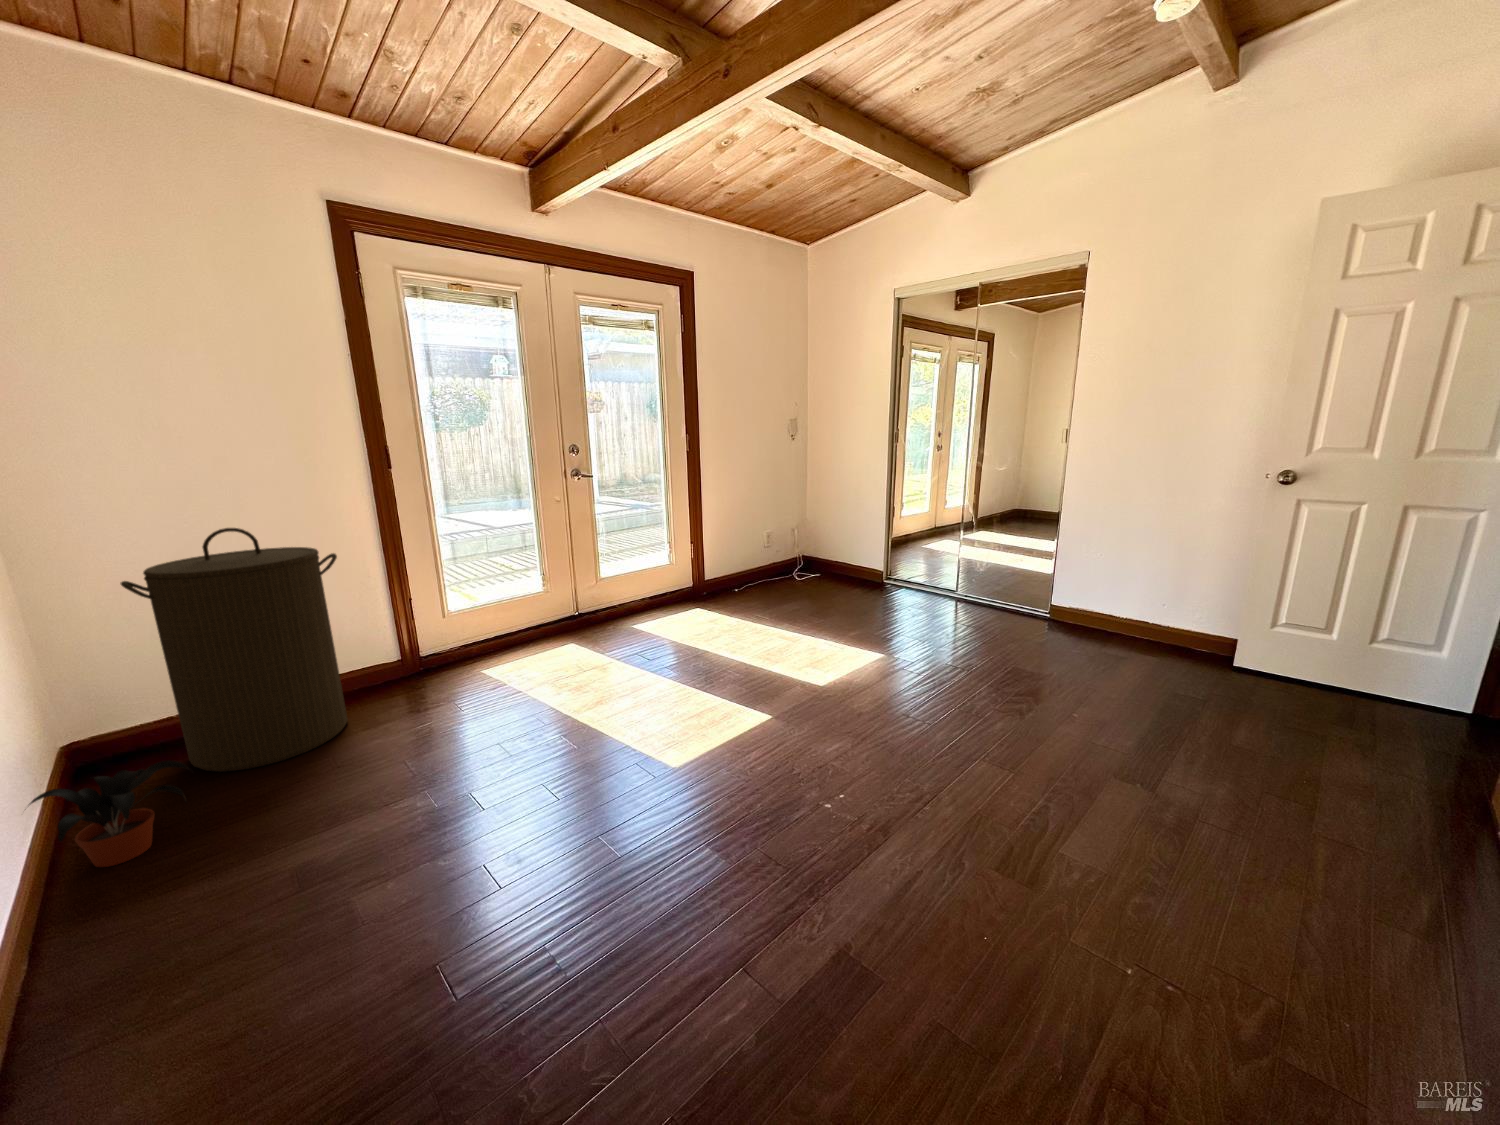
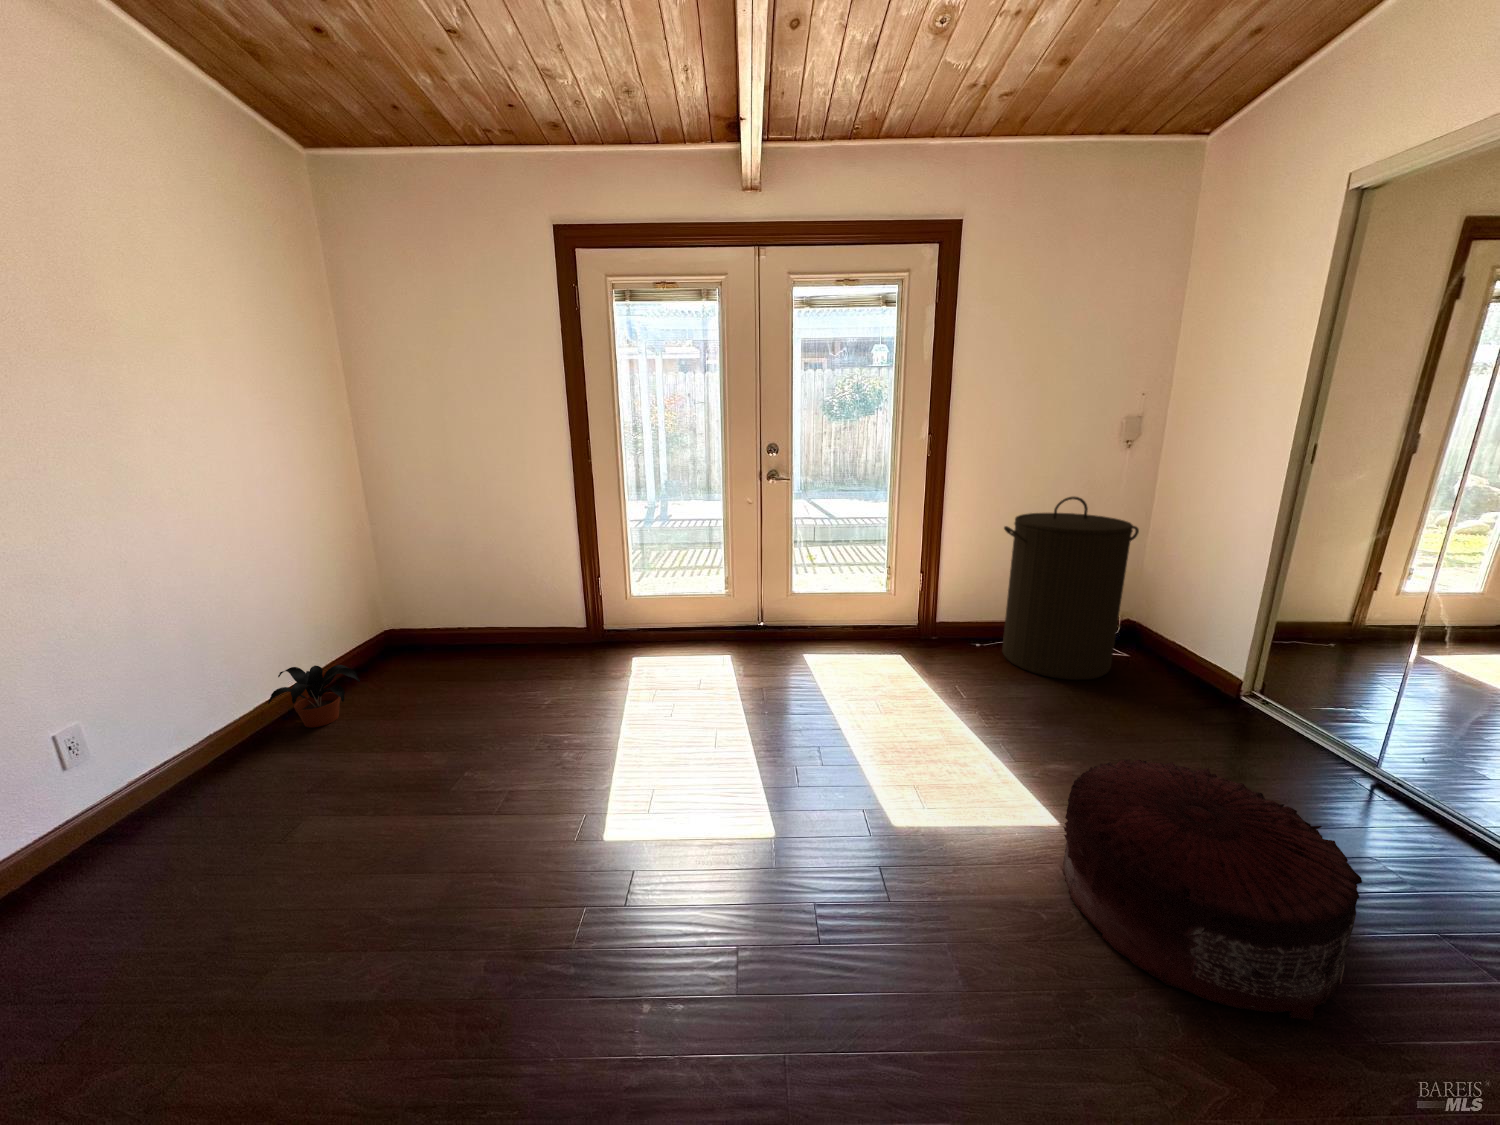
laundry hamper: present [120,528,348,772] -> present [1002,497,1139,680]
pouf: none [903,591,1024,679] -> present [1062,759,1362,1021]

